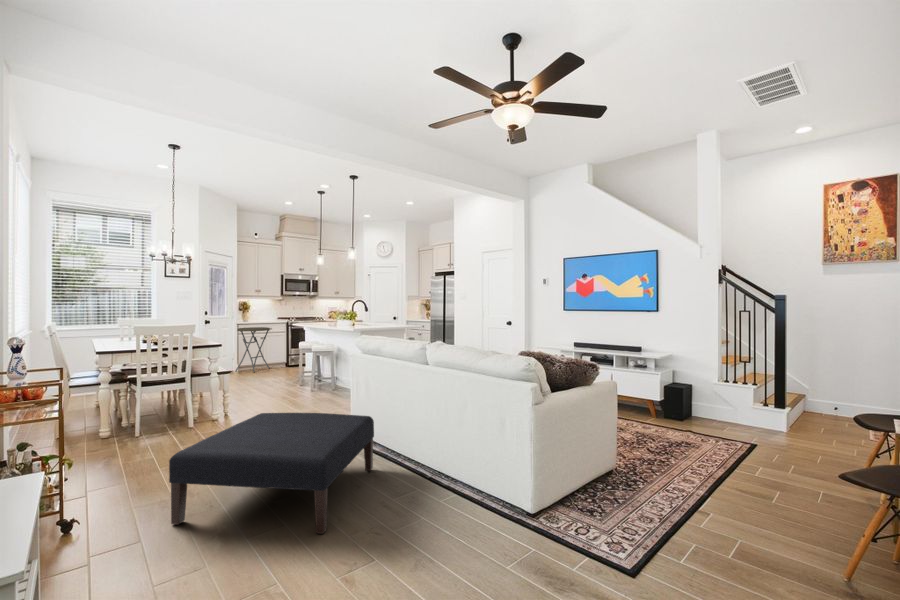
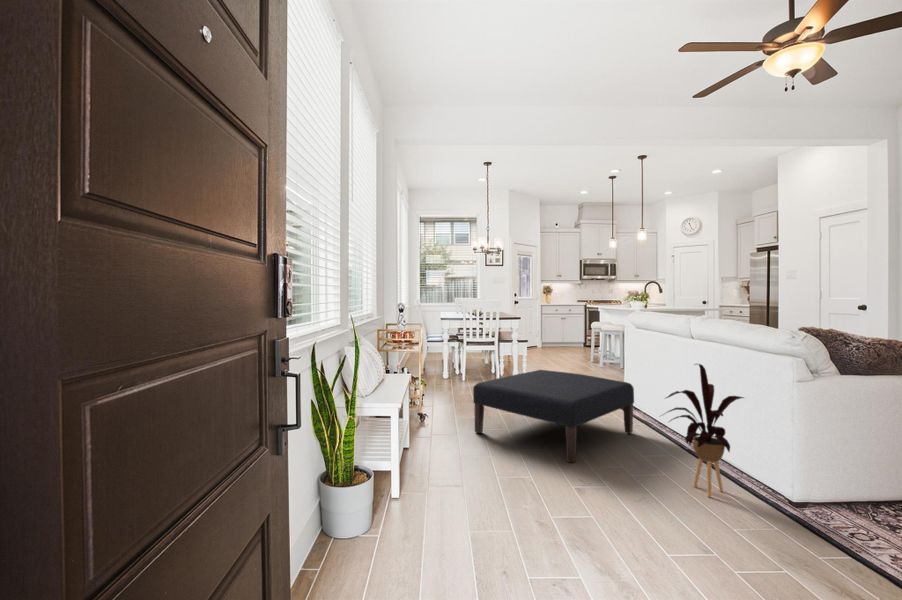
side table: present [235,327,270,372] -> none [539,309,568,349]
house plant: none [421,398,490,531] -> present [666,364,744,497]

